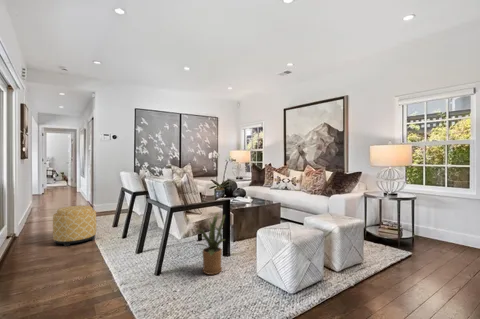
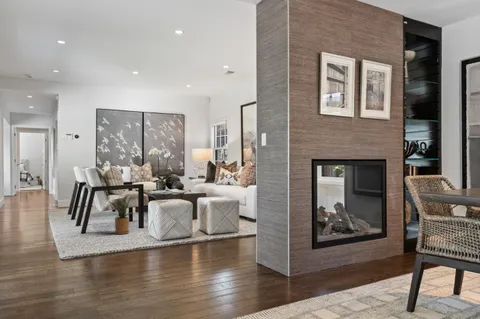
ottoman: present [53,206,96,246] -> none [19,194,52,223]

